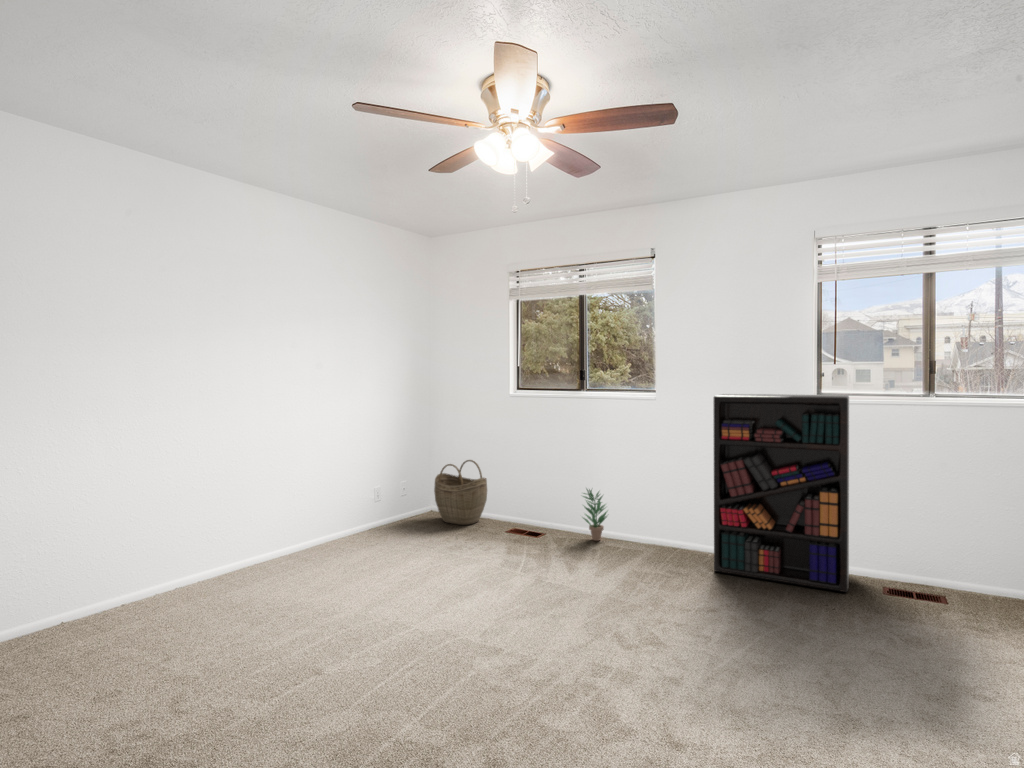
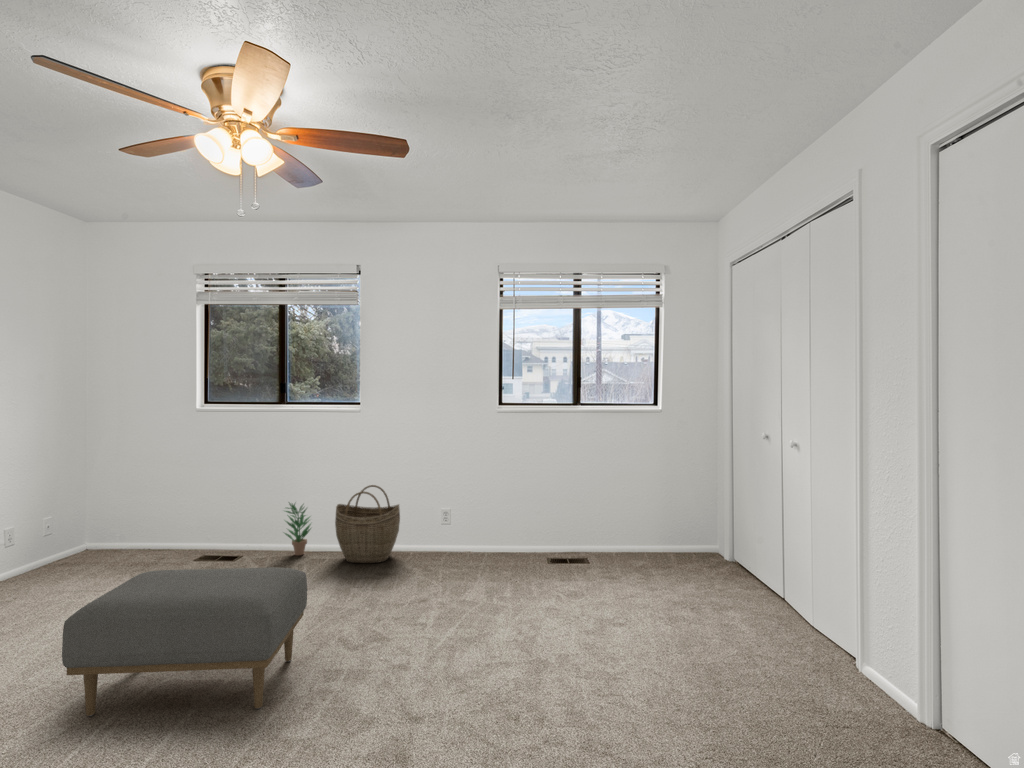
bookshelf: present [713,394,849,592] -> none [417,404,524,567]
woven basket: present [434,460,487,525] -> present [335,485,400,563]
ottoman: none [388,541,587,689] -> present [62,567,307,716]

